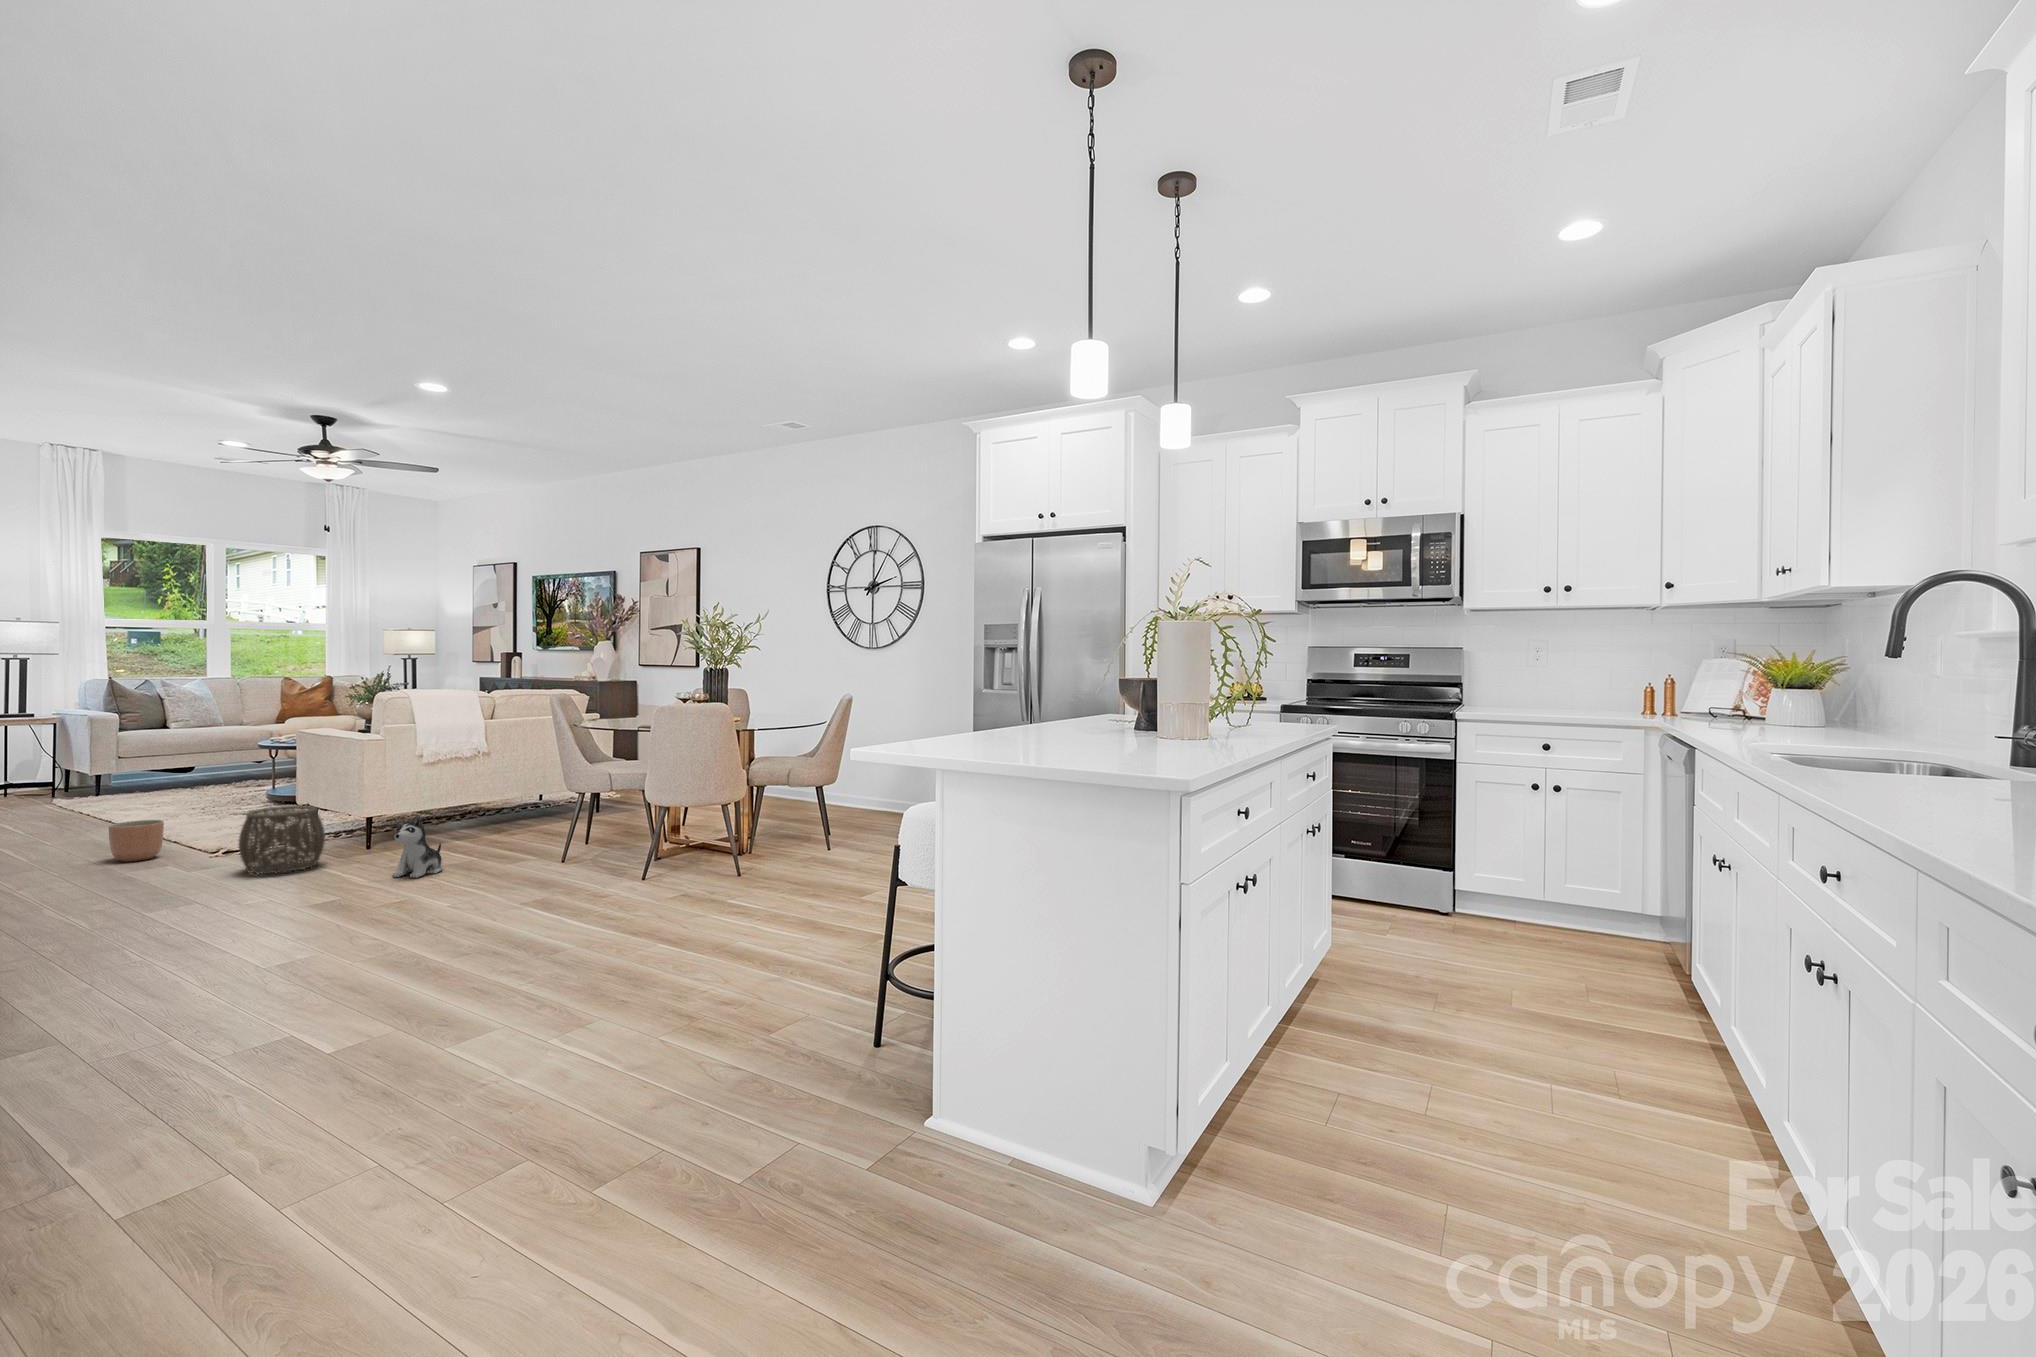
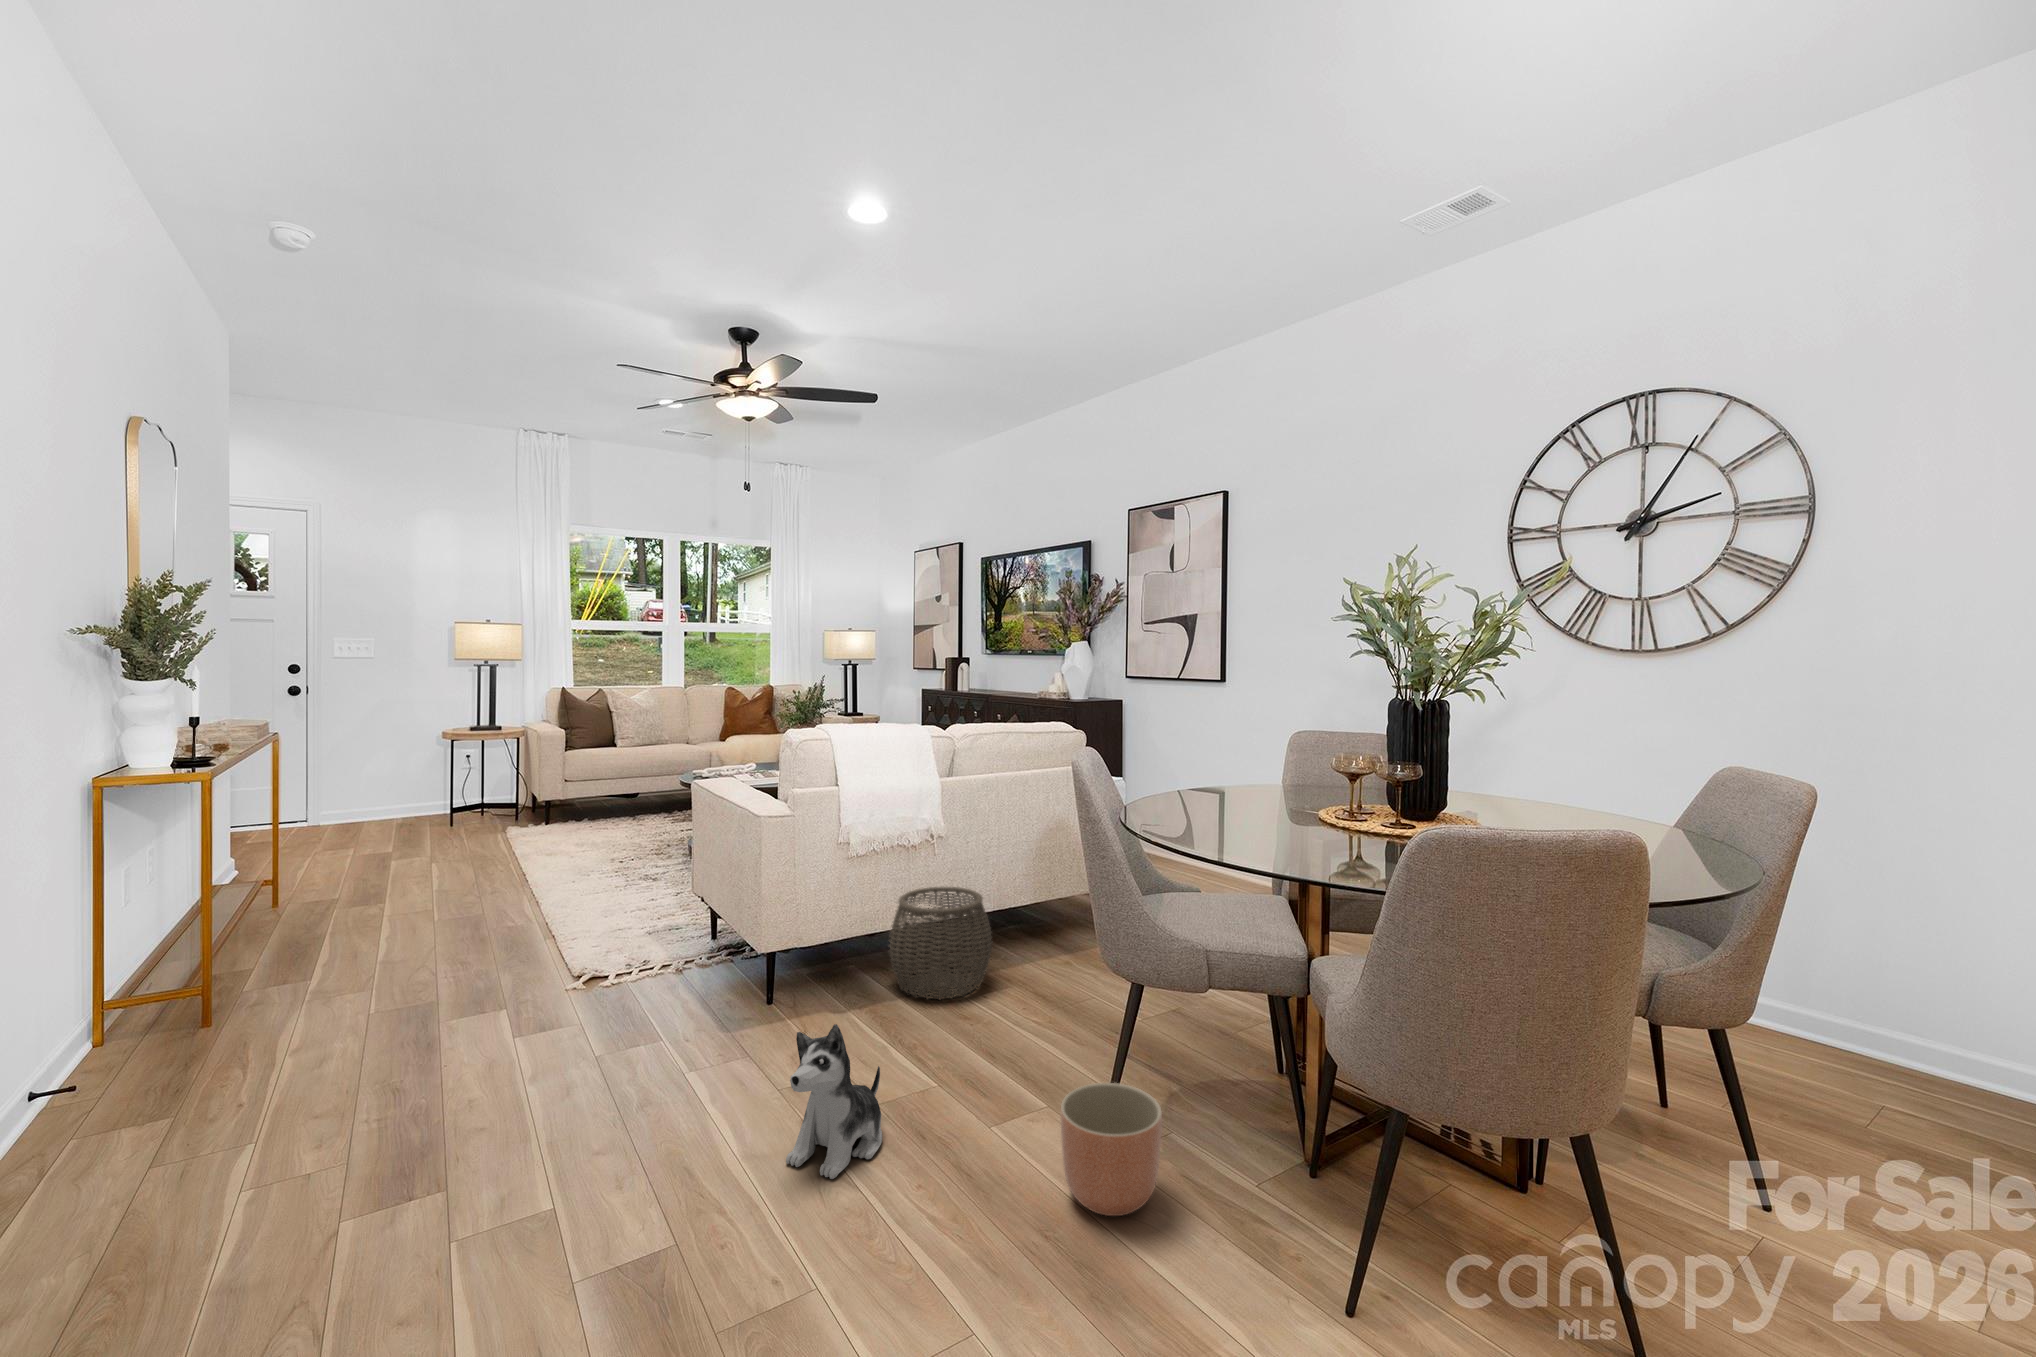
woven basket: present [238,806,326,874] -> present [889,887,992,999]
planter: present [109,820,164,861] -> present [1061,1083,1162,1216]

